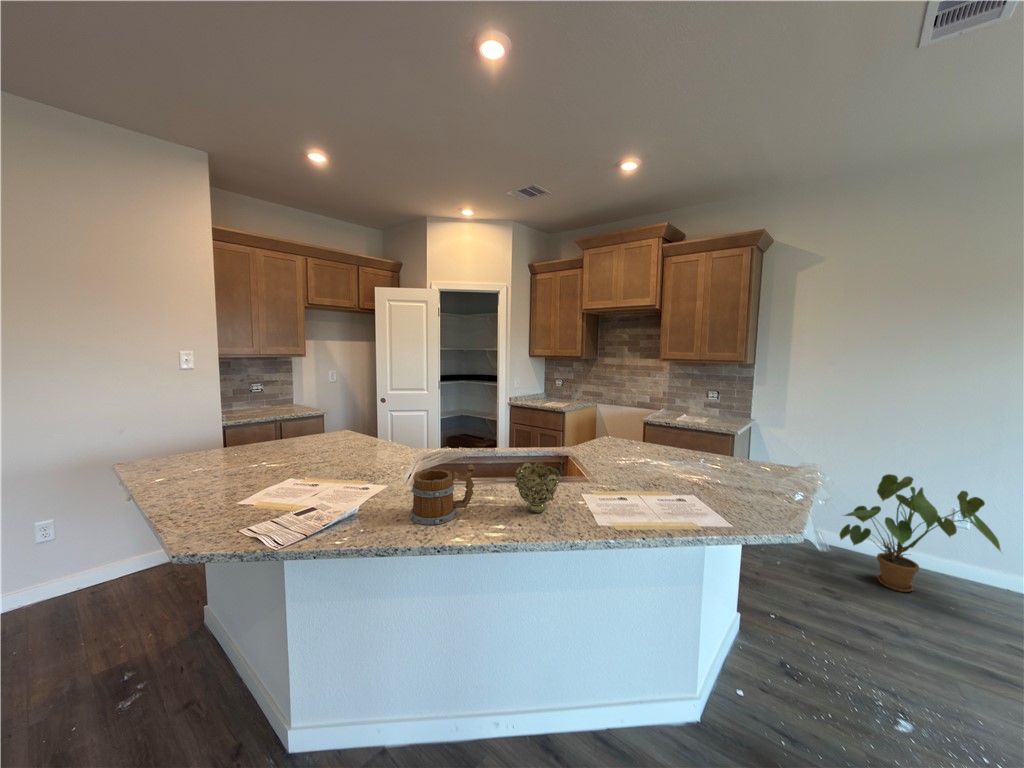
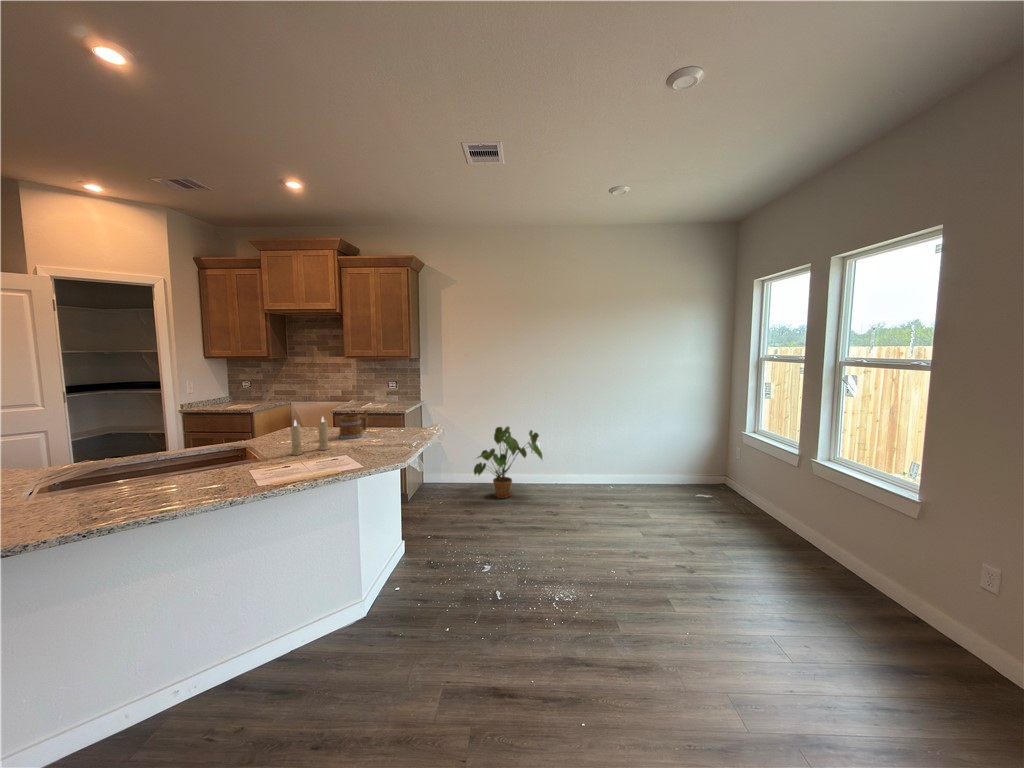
candle: none [615,431,663,479] -> present [290,417,330,455]
decorative bowl: present [515,462,561,513] -> none [184,450,231,490]
mug: present [410,465,475,525] -> present [339,410,368,439]

